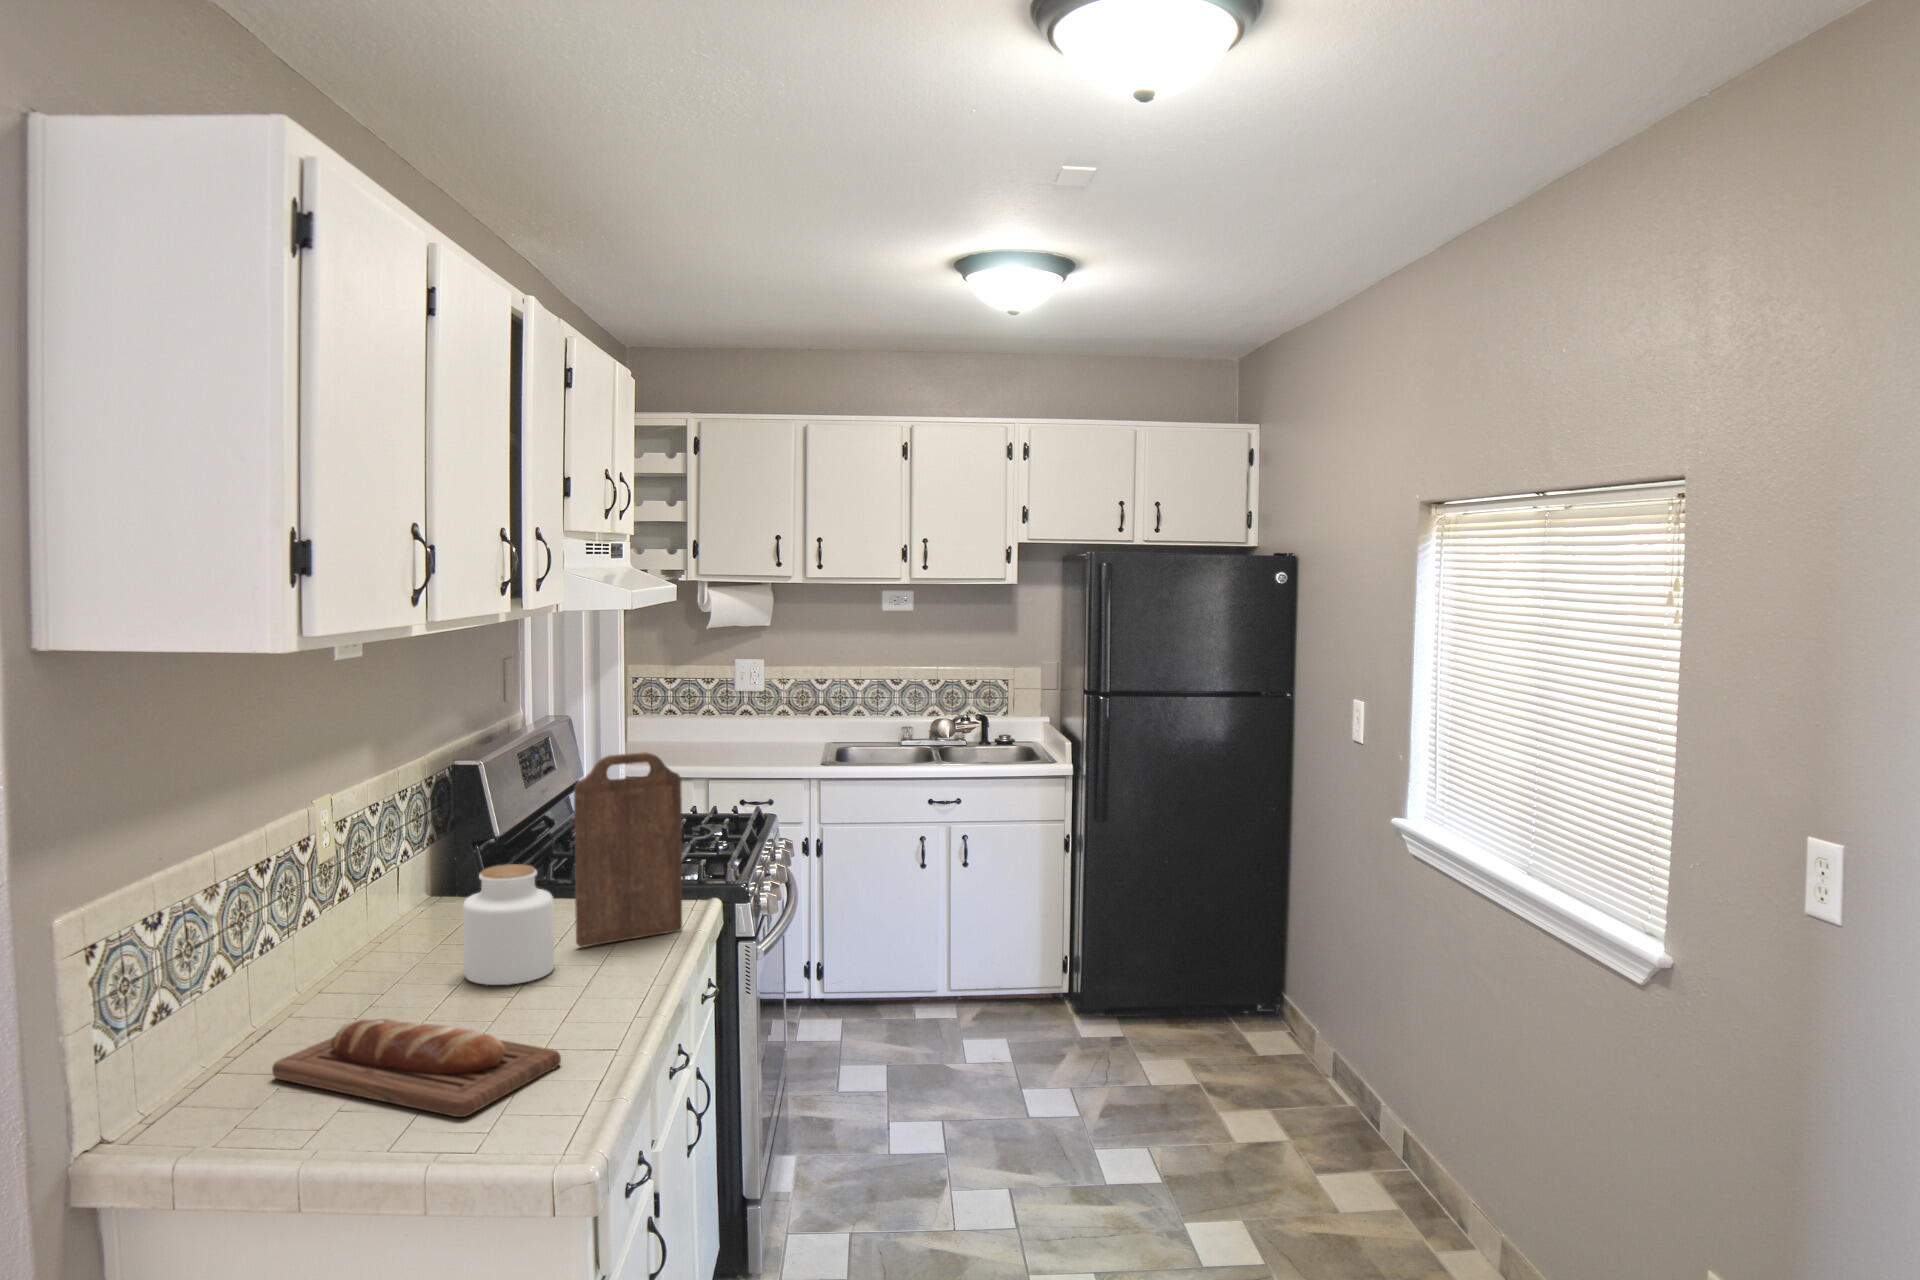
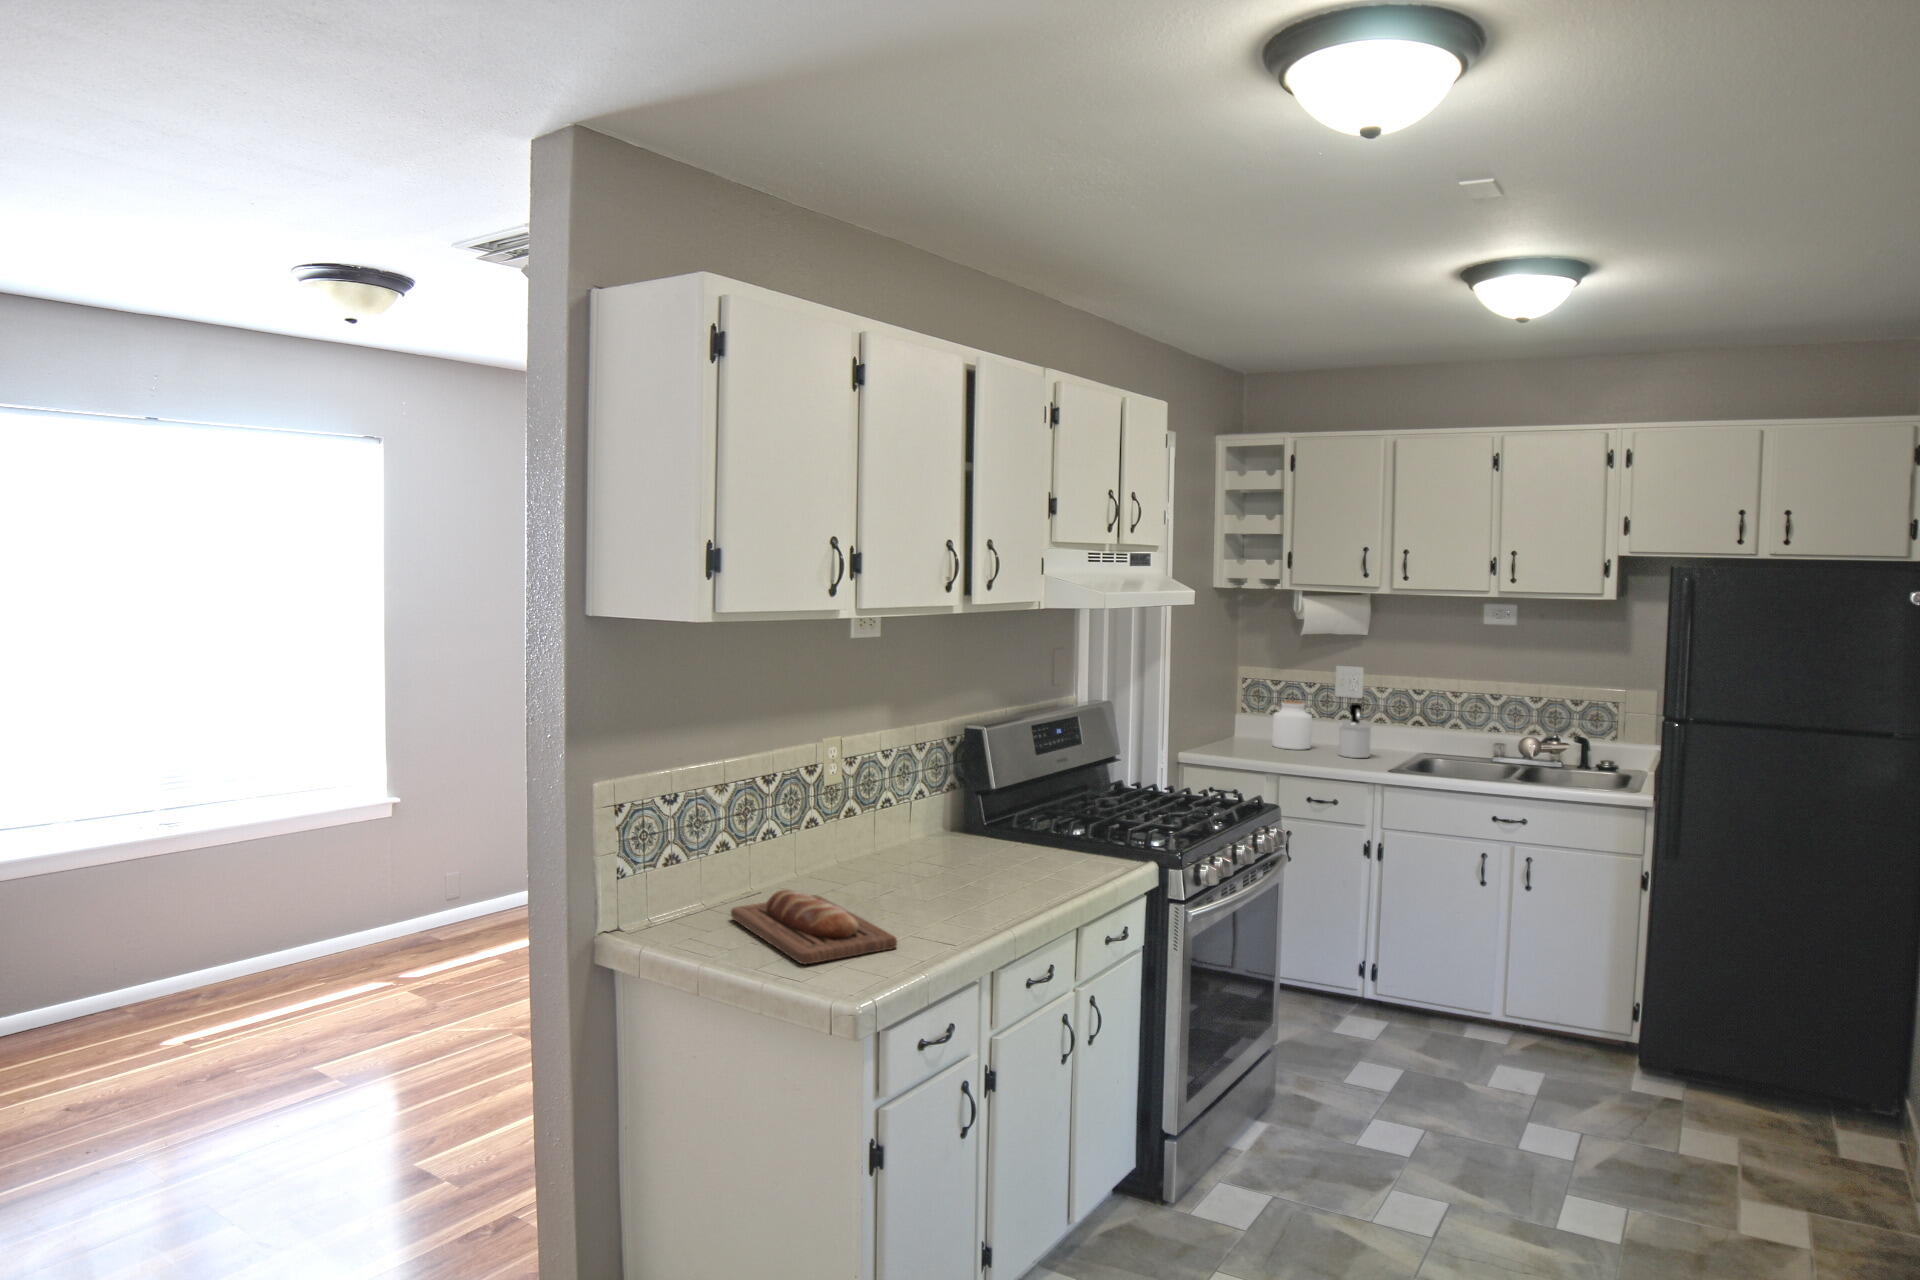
soap dispenser: none [756,698,790,755] -> present [1339,703,1372,758]
cutting board: present [574,752,682,947] -> none [997,725,1089,878]
jar: present [463,864,554,985] -> present [1272,700,1312,750]

